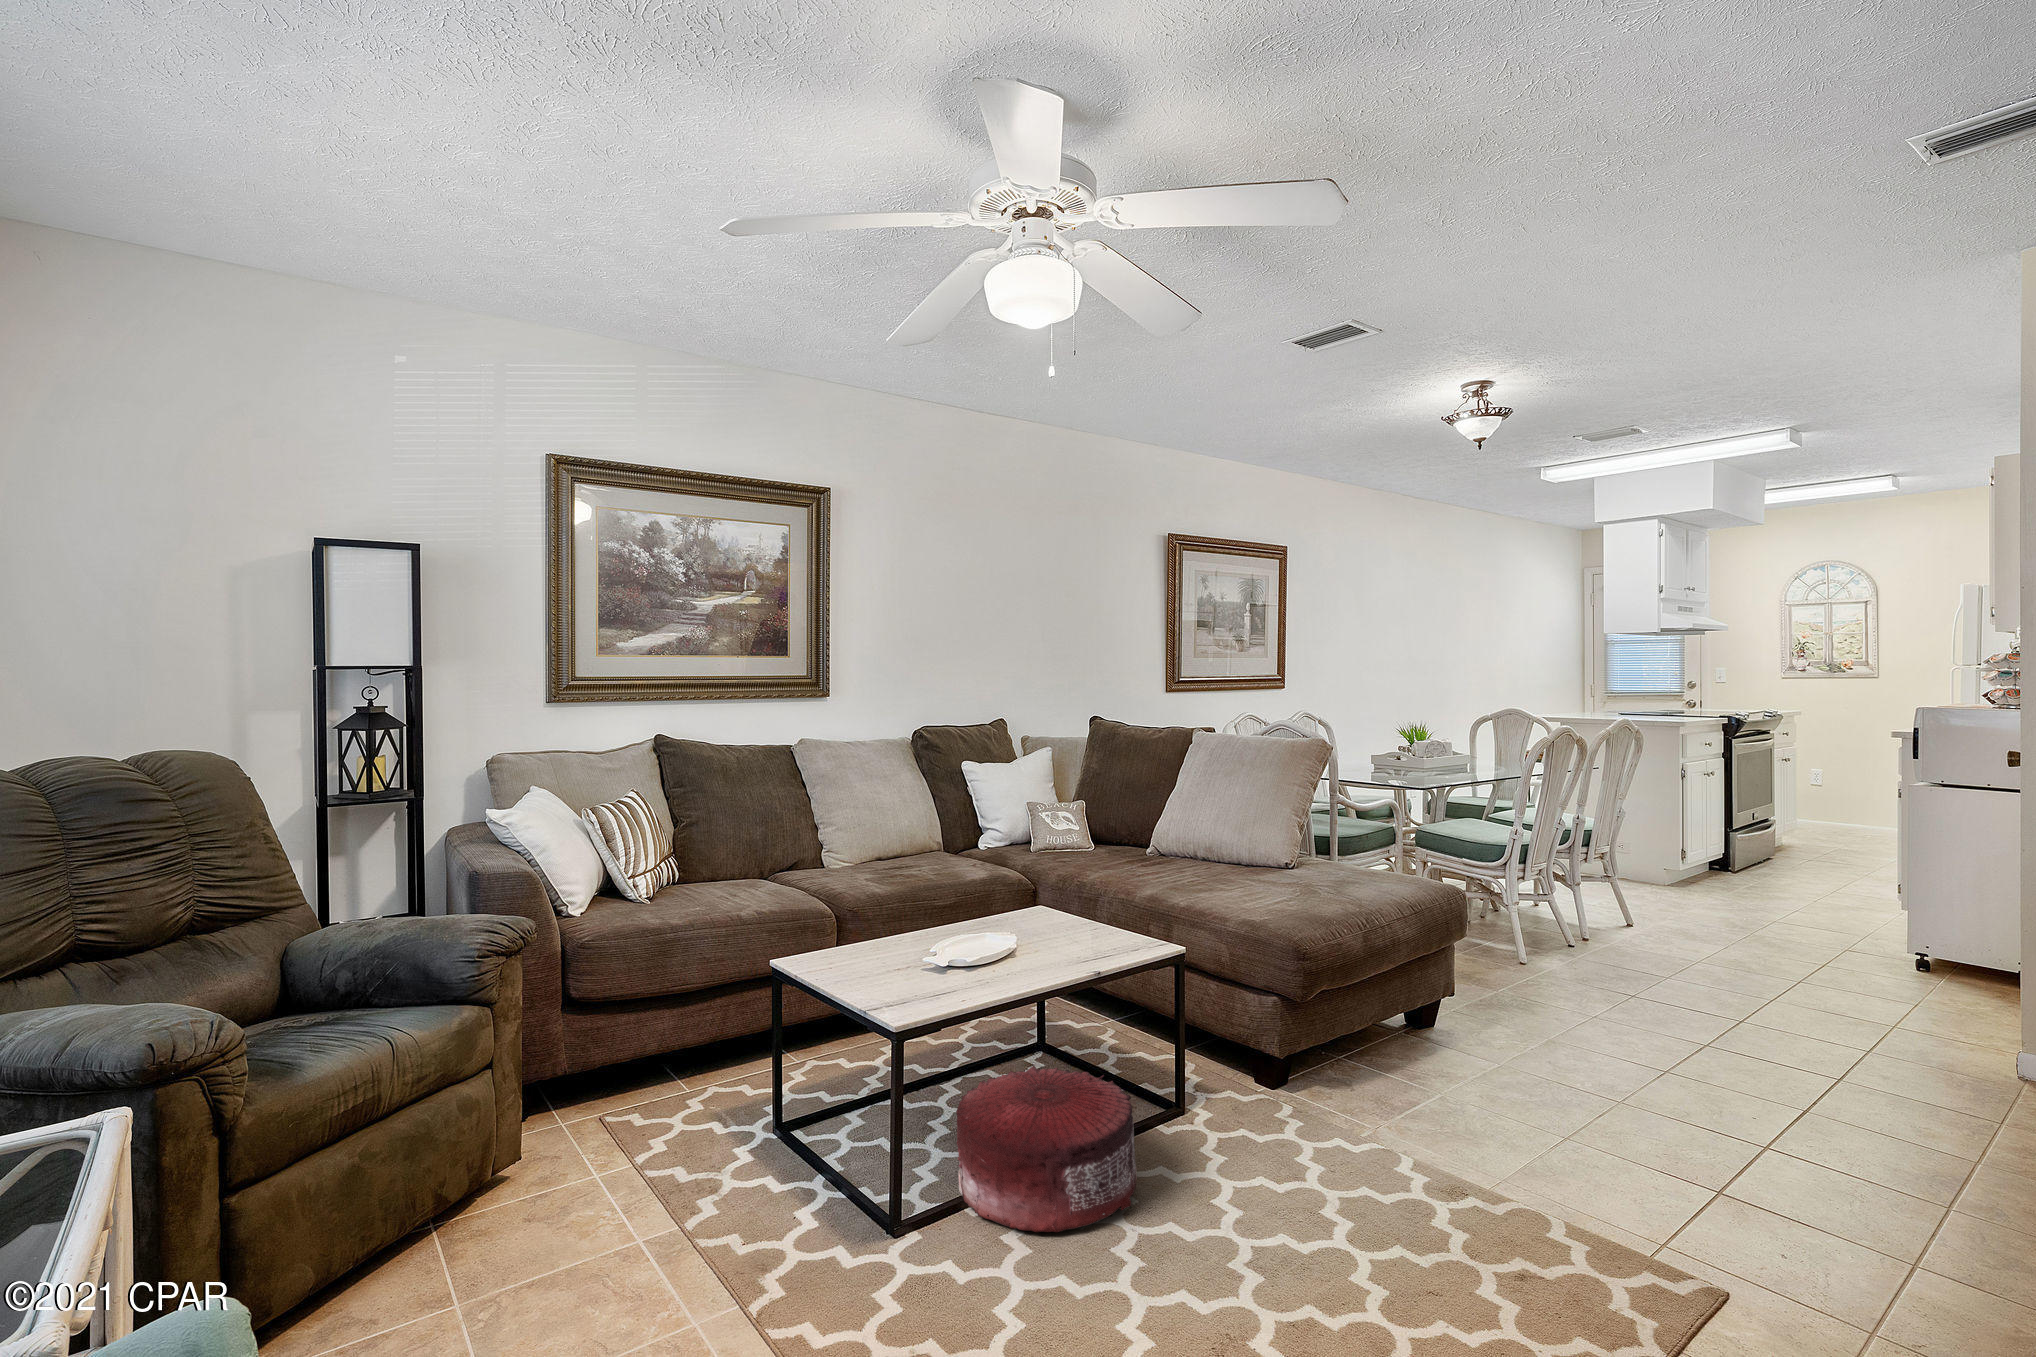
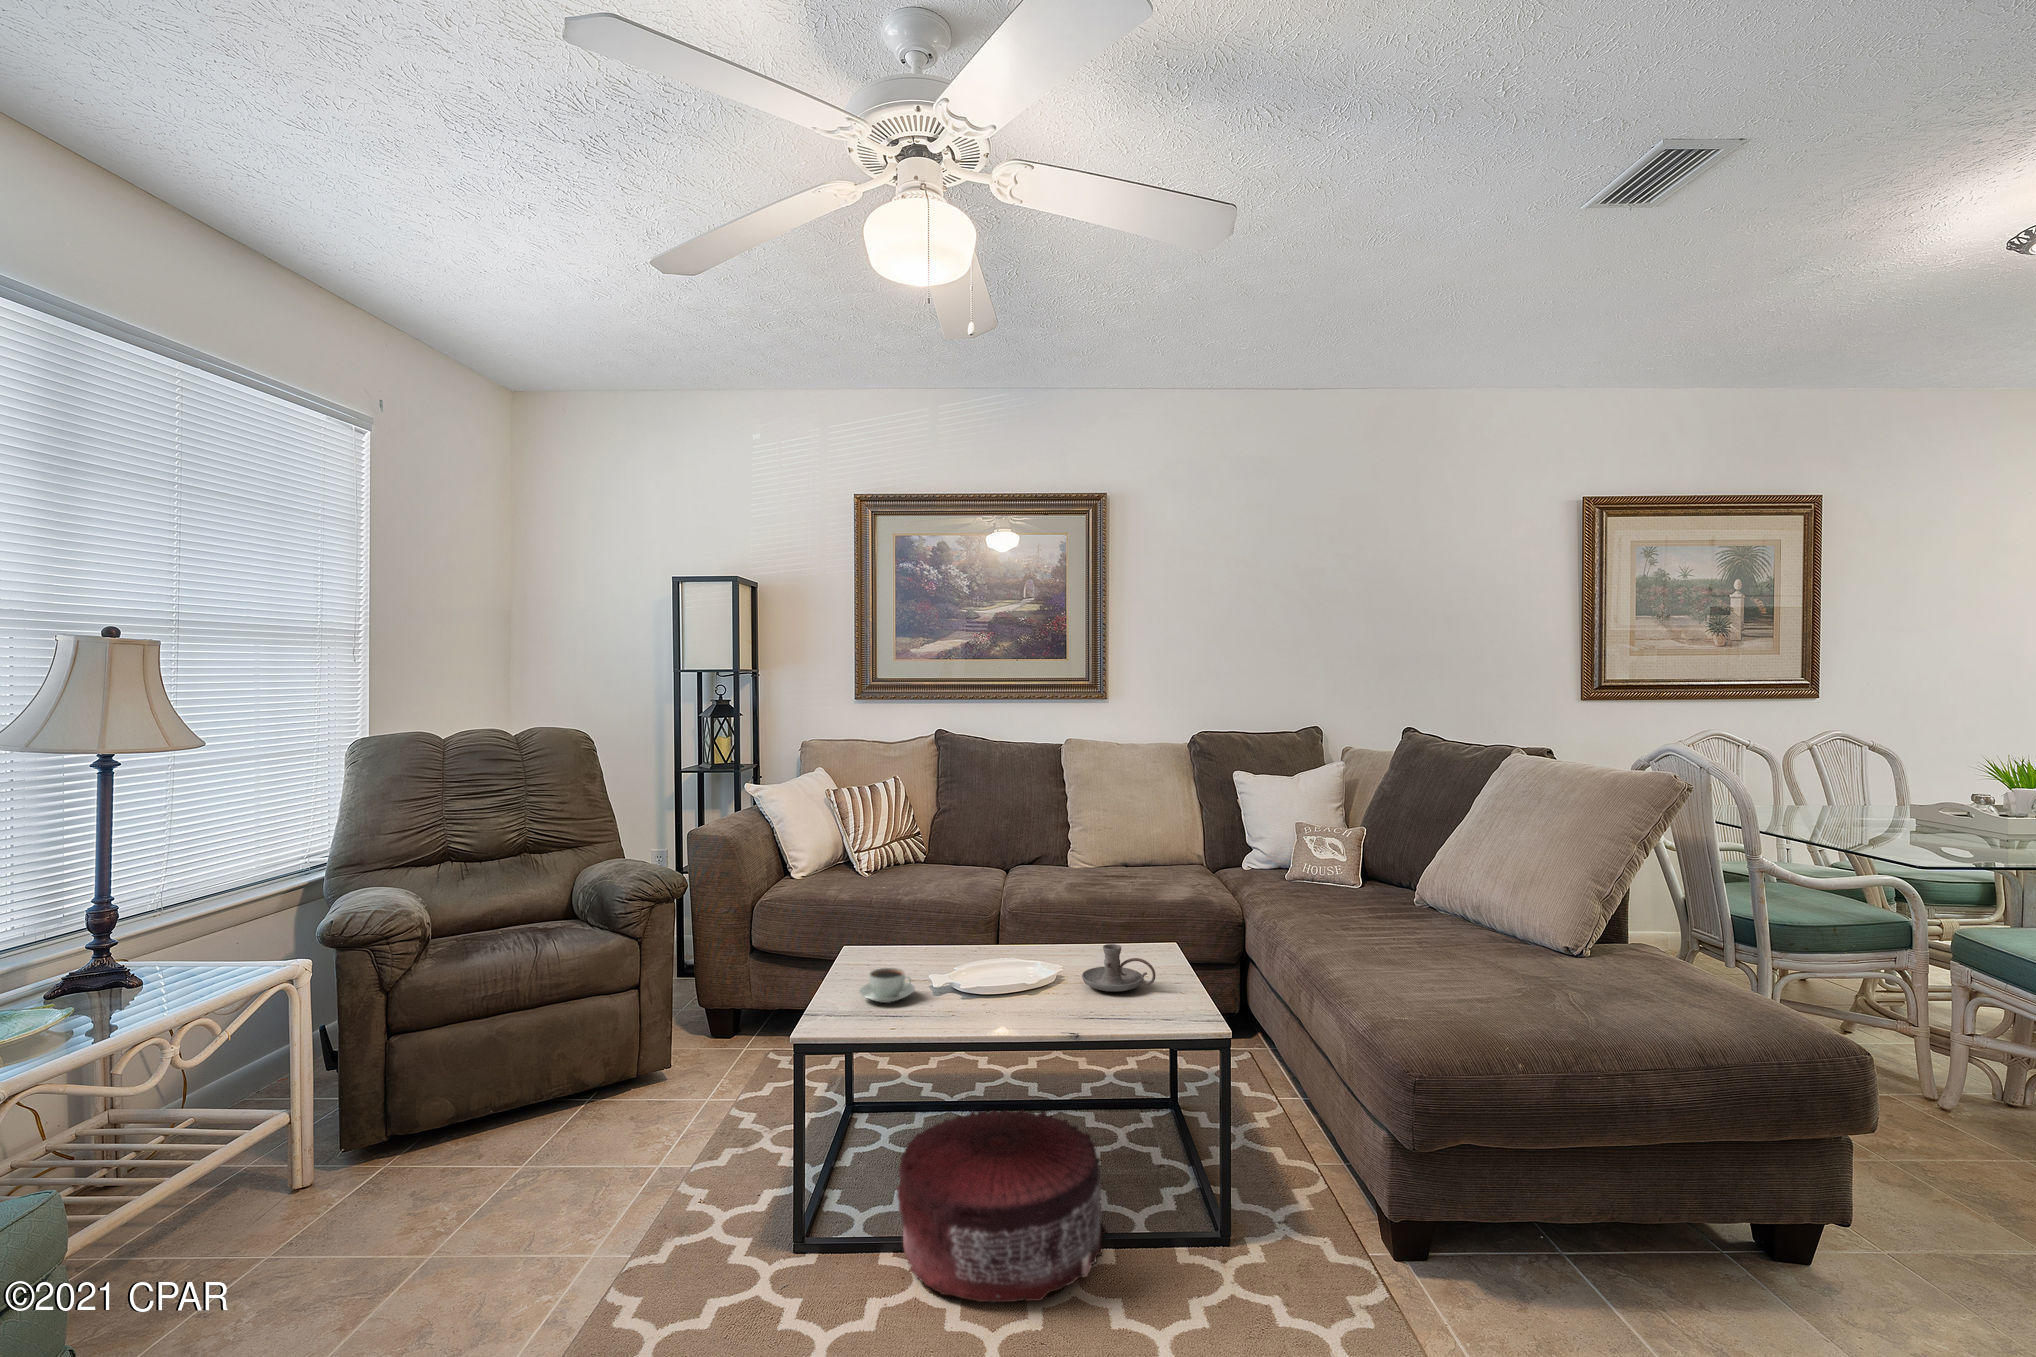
candle holder: none [1038,911,1101,951] -> present [1082,944,1156,991]
coffee cup: none [881,965,936,999] -> present [859,968,915,1003]

